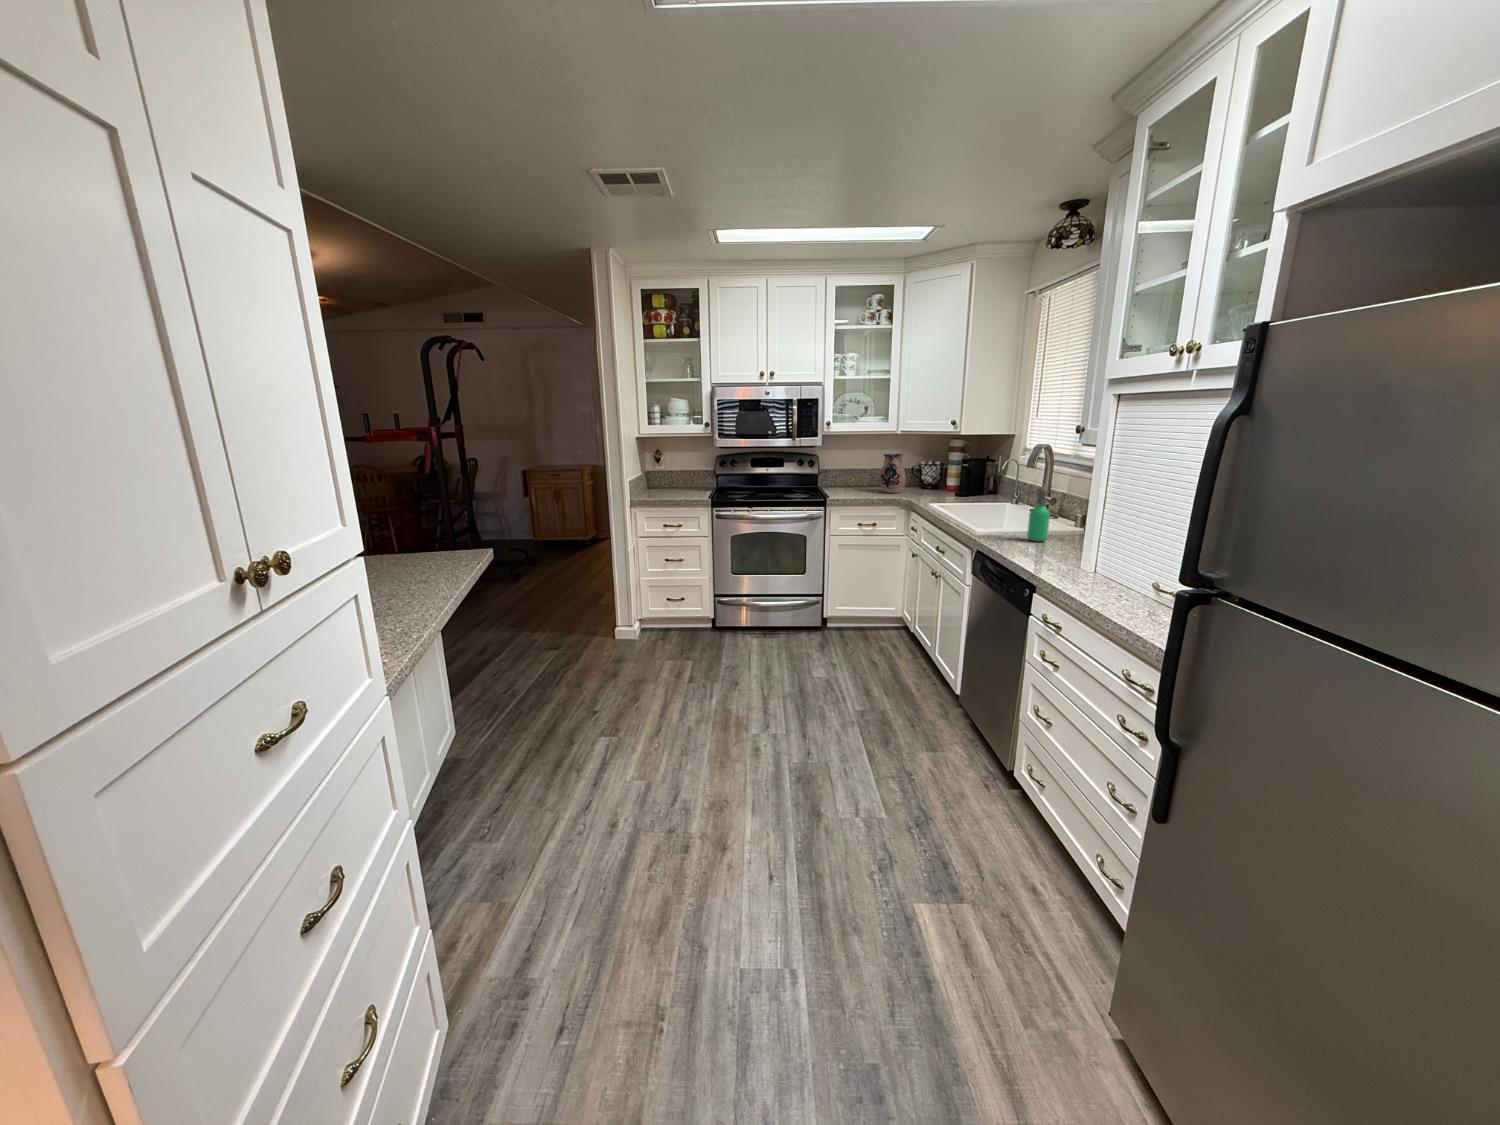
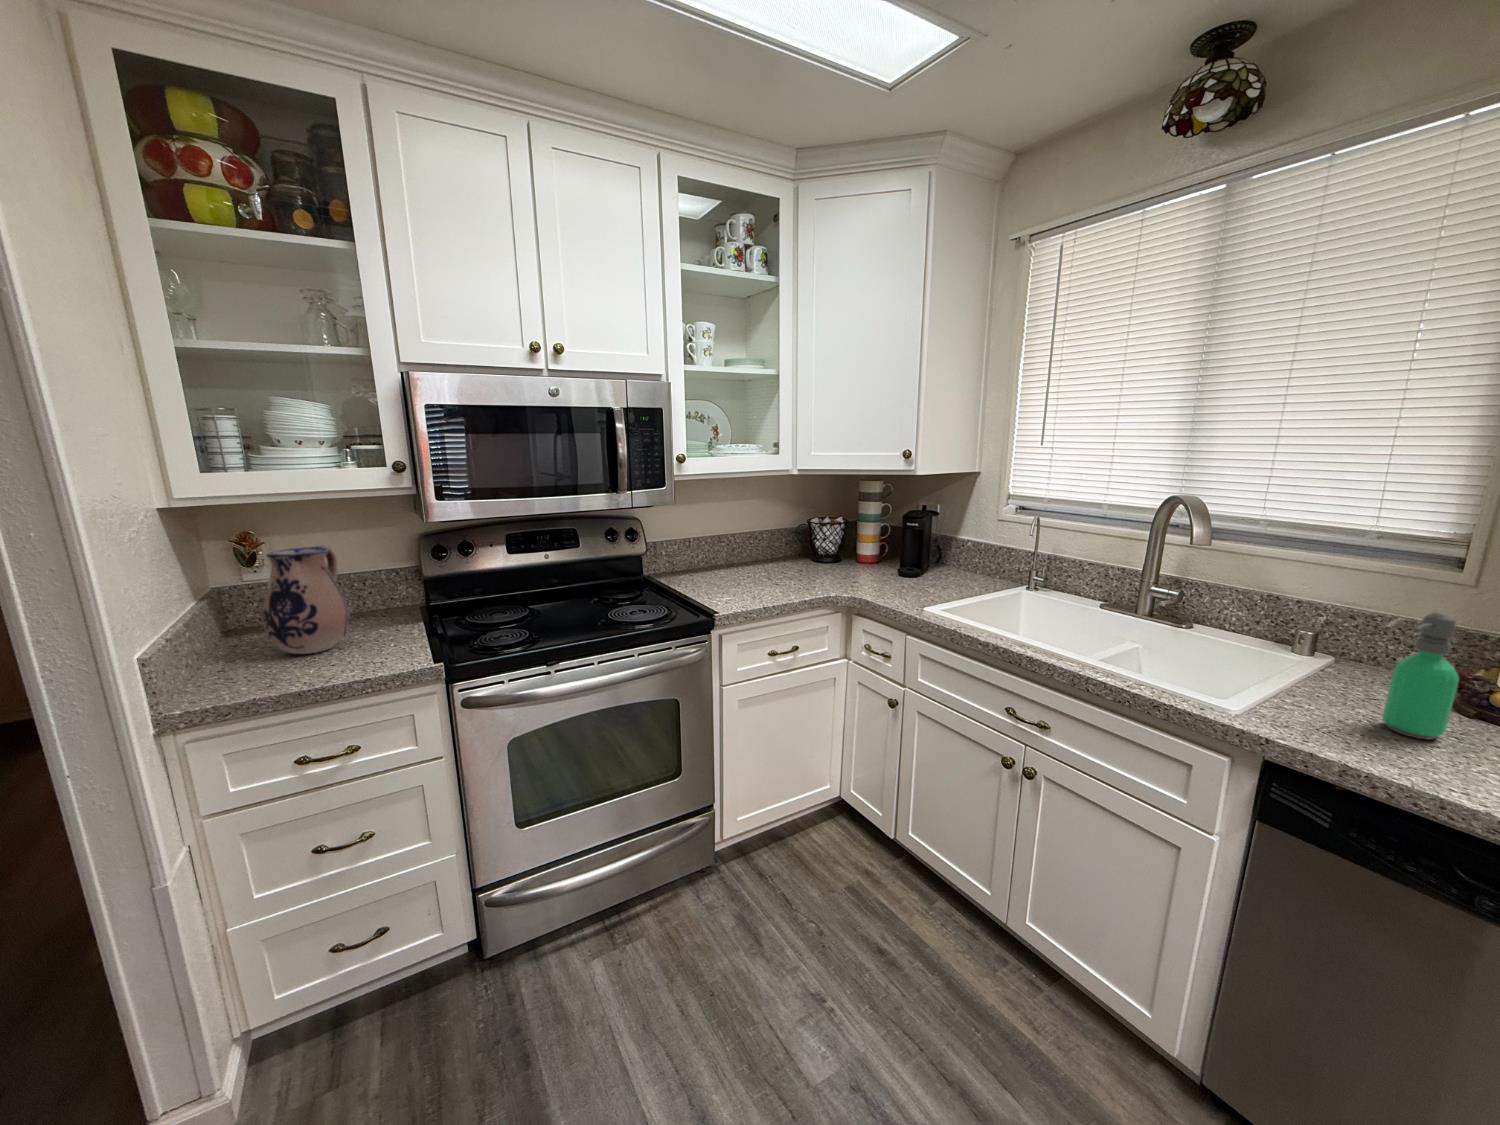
ceramic pitcher: present [879,454,906,493] -> present [263,545,350,654]

